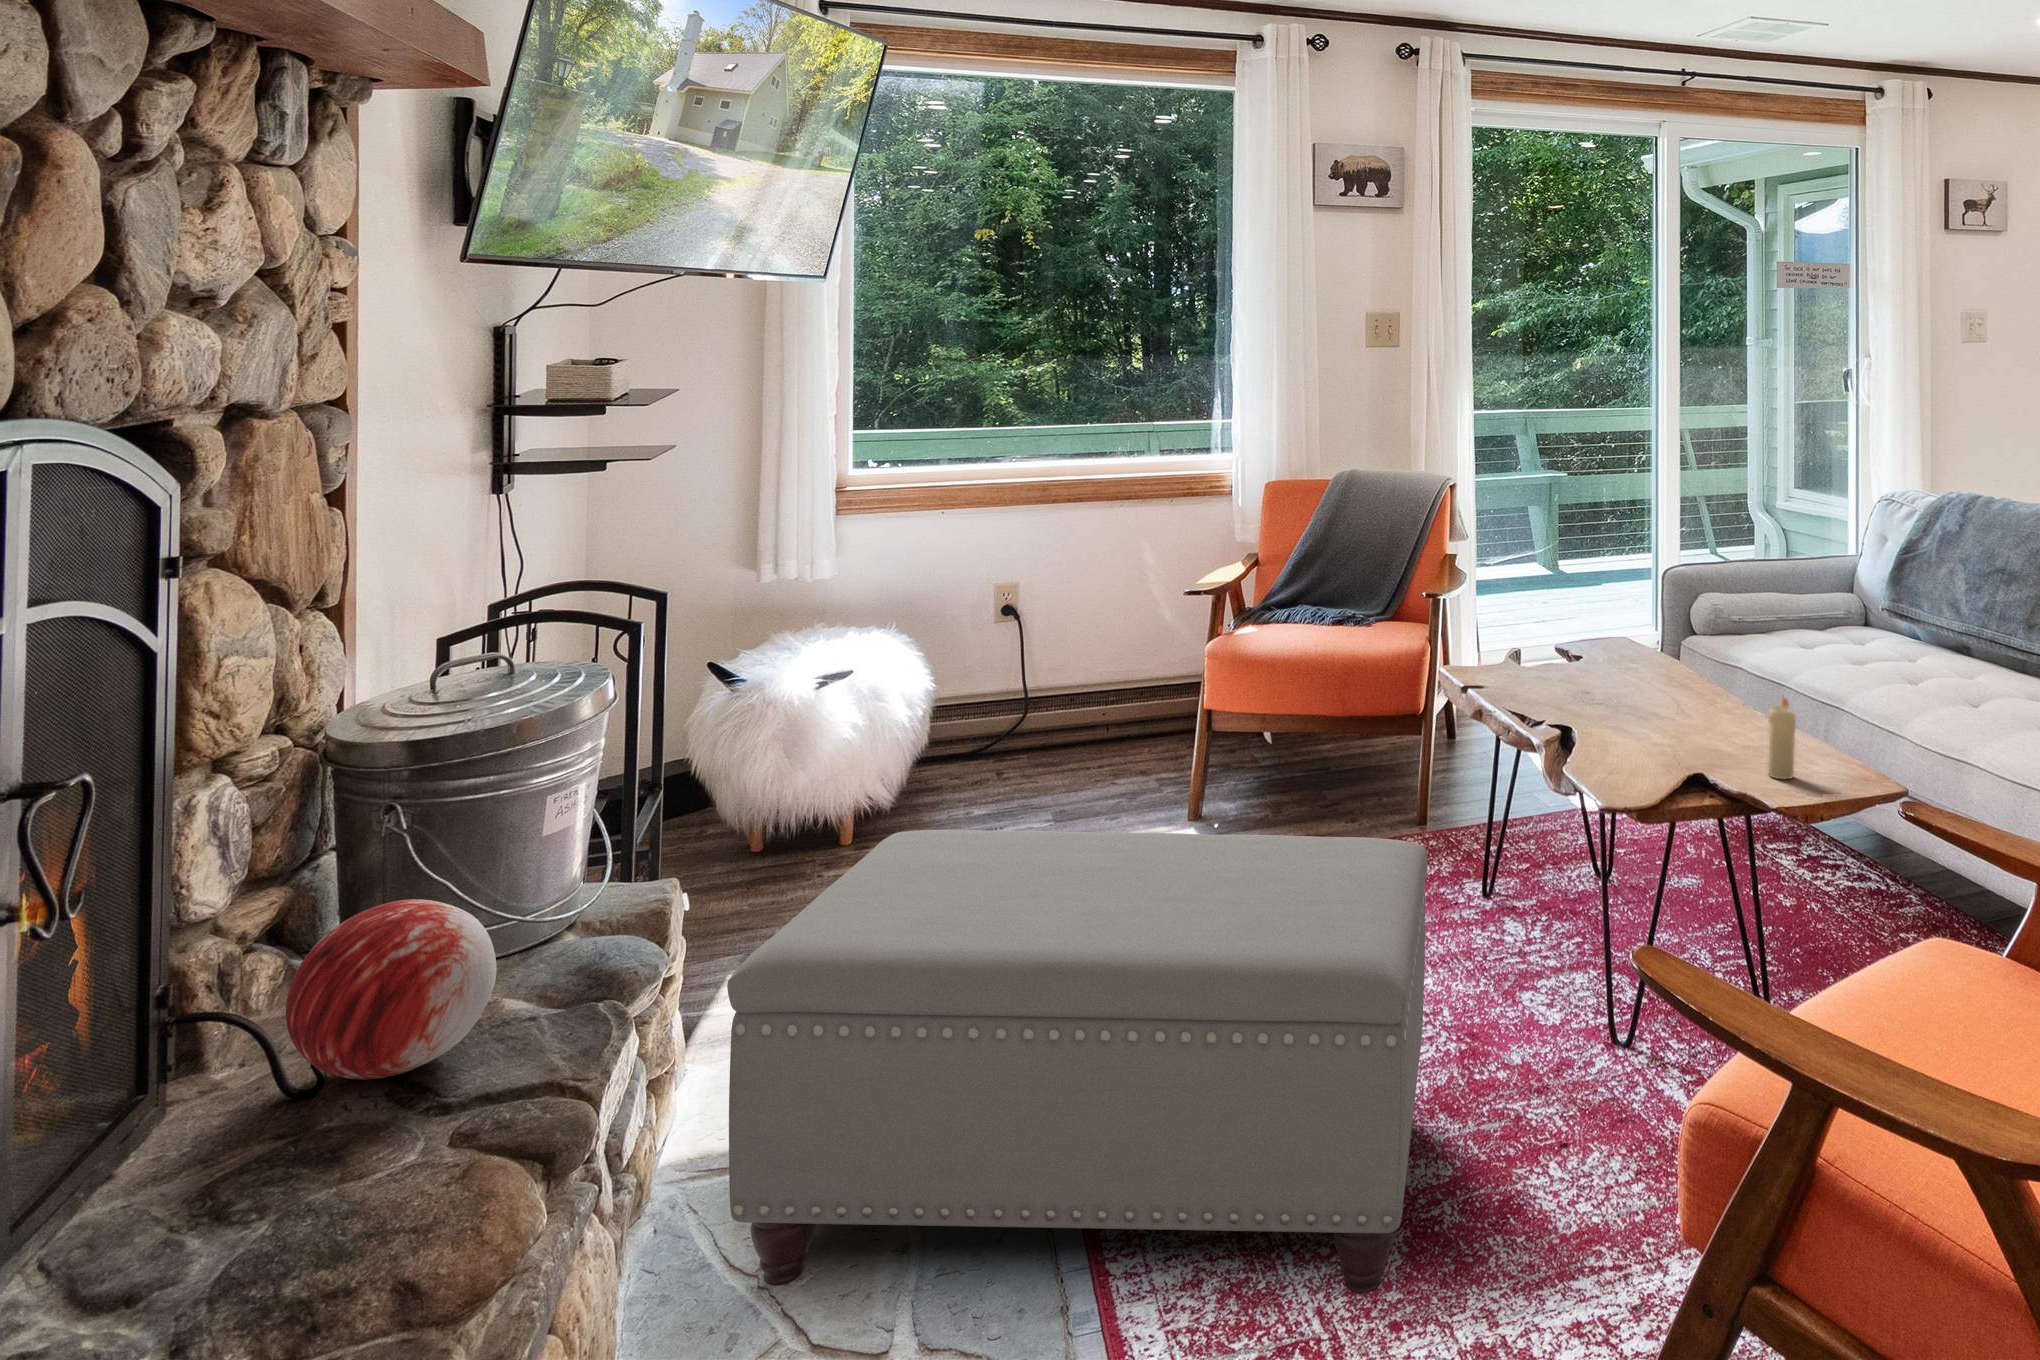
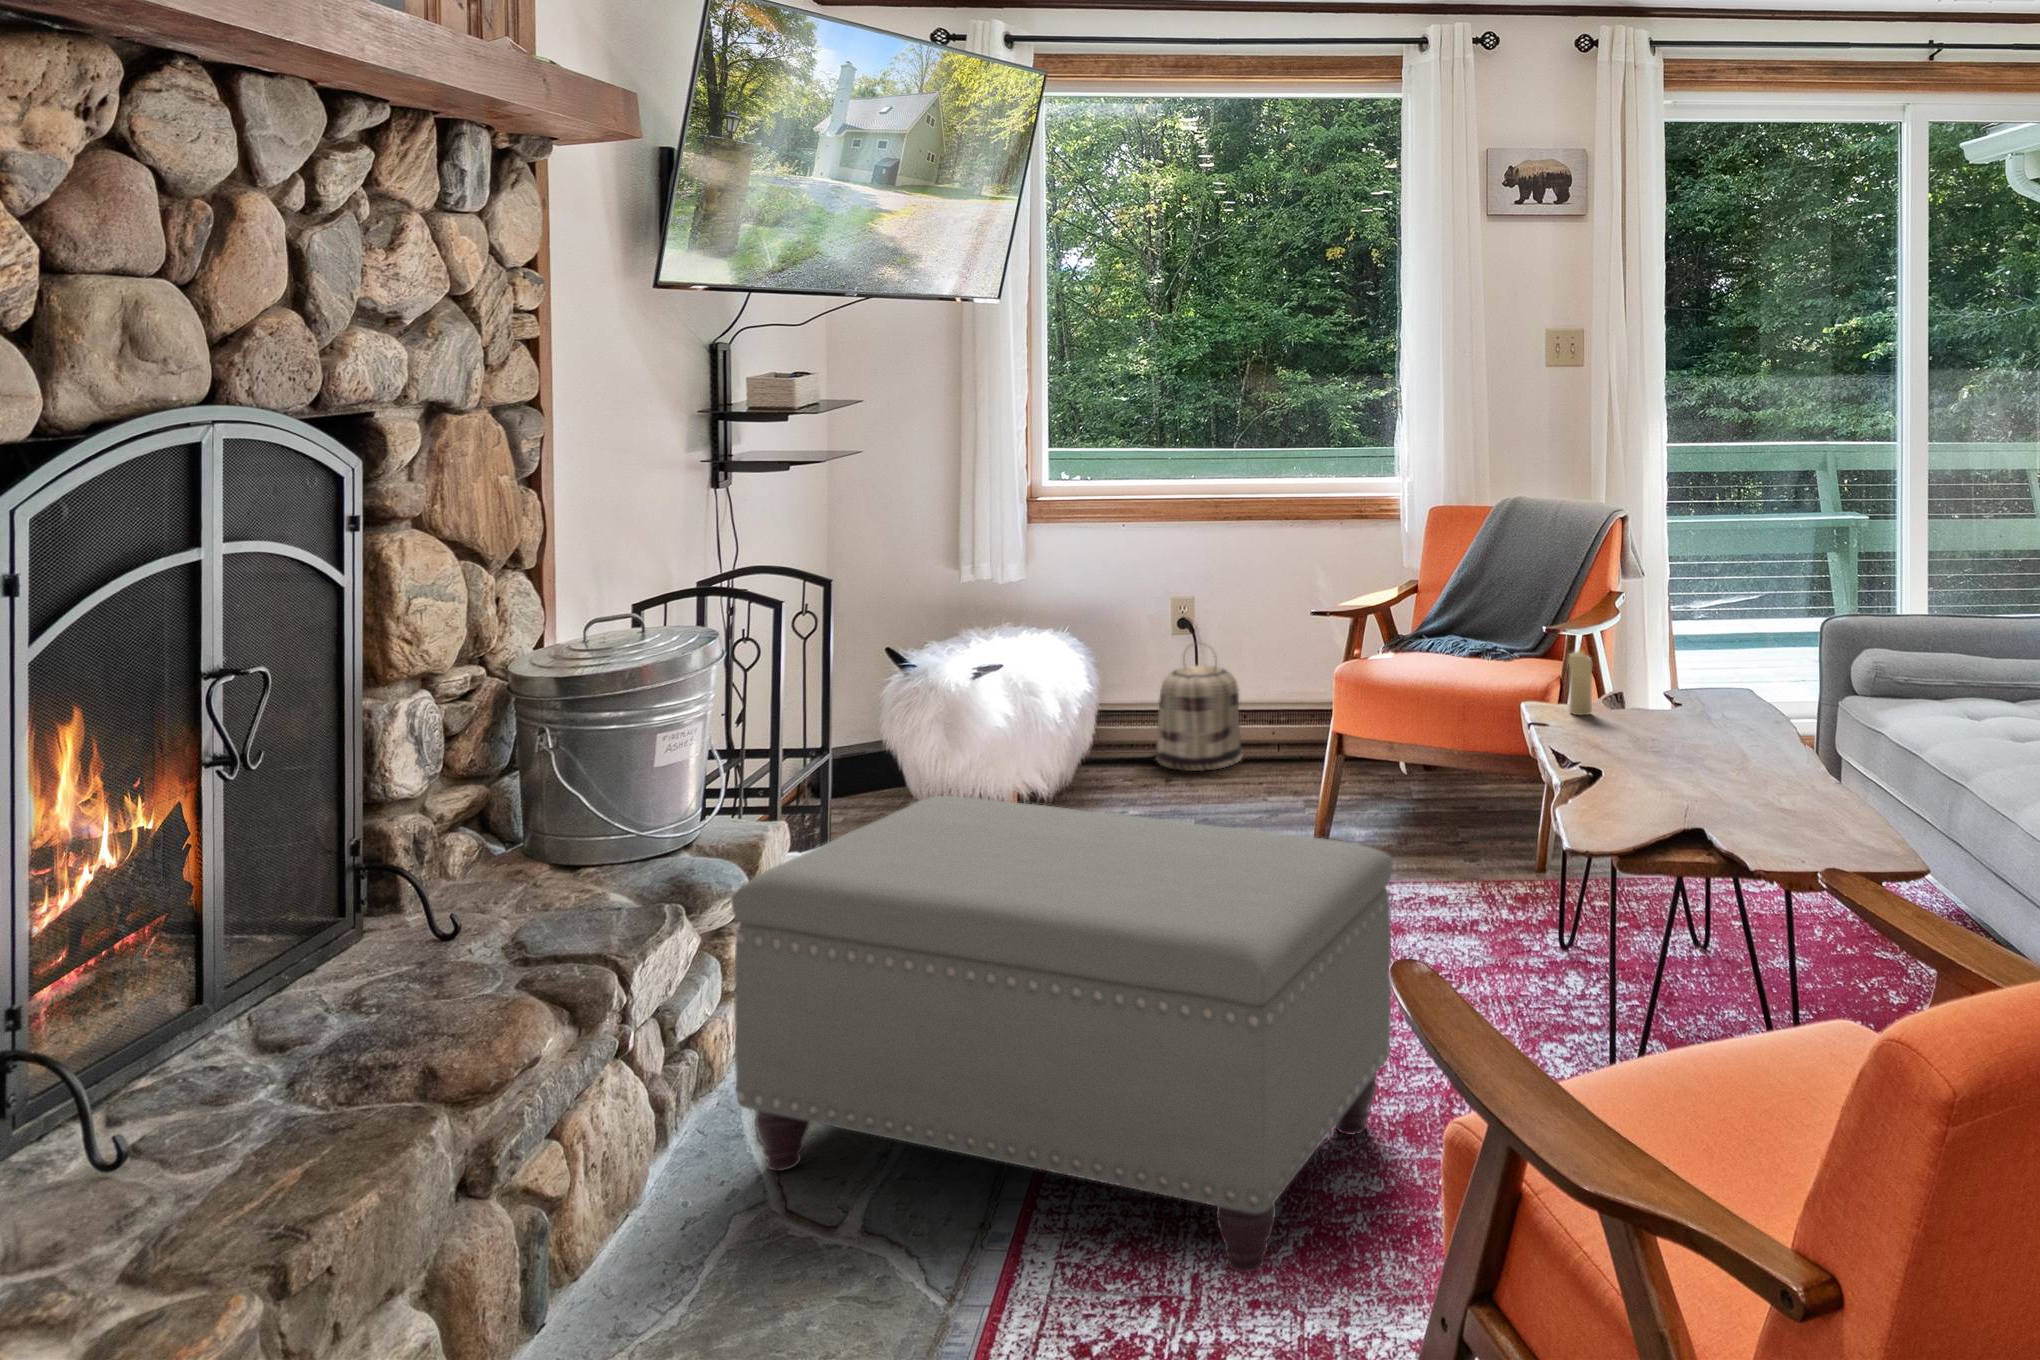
basket: none [974,629,1066,760] -> present [1157,642,1242,771]
candle: present [1768,698,1796,779] -> present [1568,645,1592,715]
decorative orb: present [286,899,496,1079] -> none [420,798,576,937]

